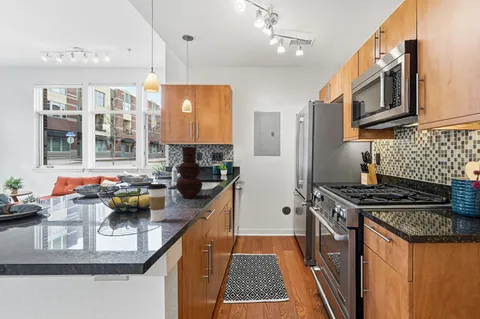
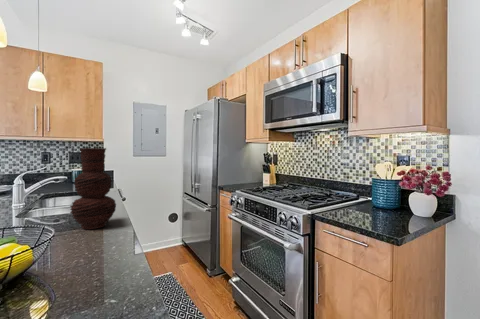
coffee cup: present [148,184,167,222] -> none [84,221,123,297]

